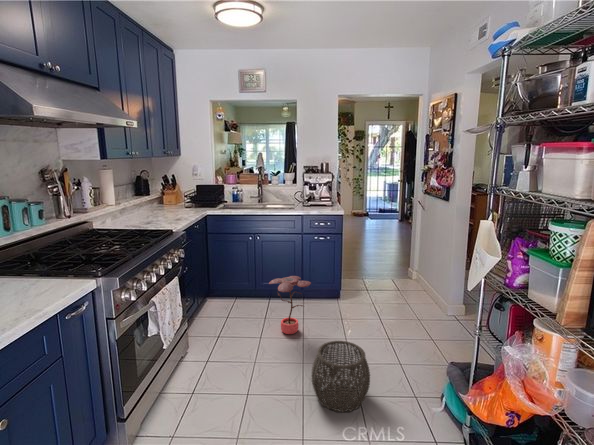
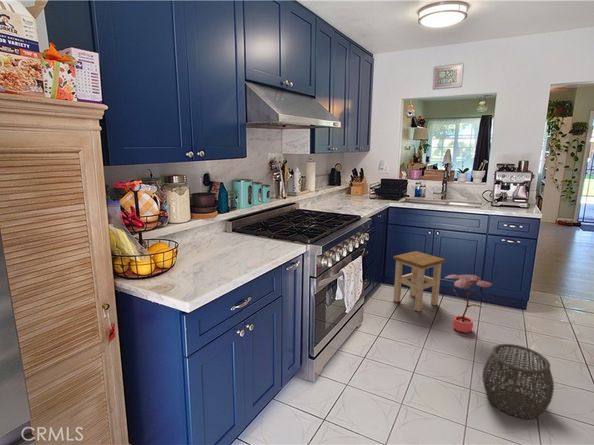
stool: none [216,258,268,322] -> present [393,251,445,312]

